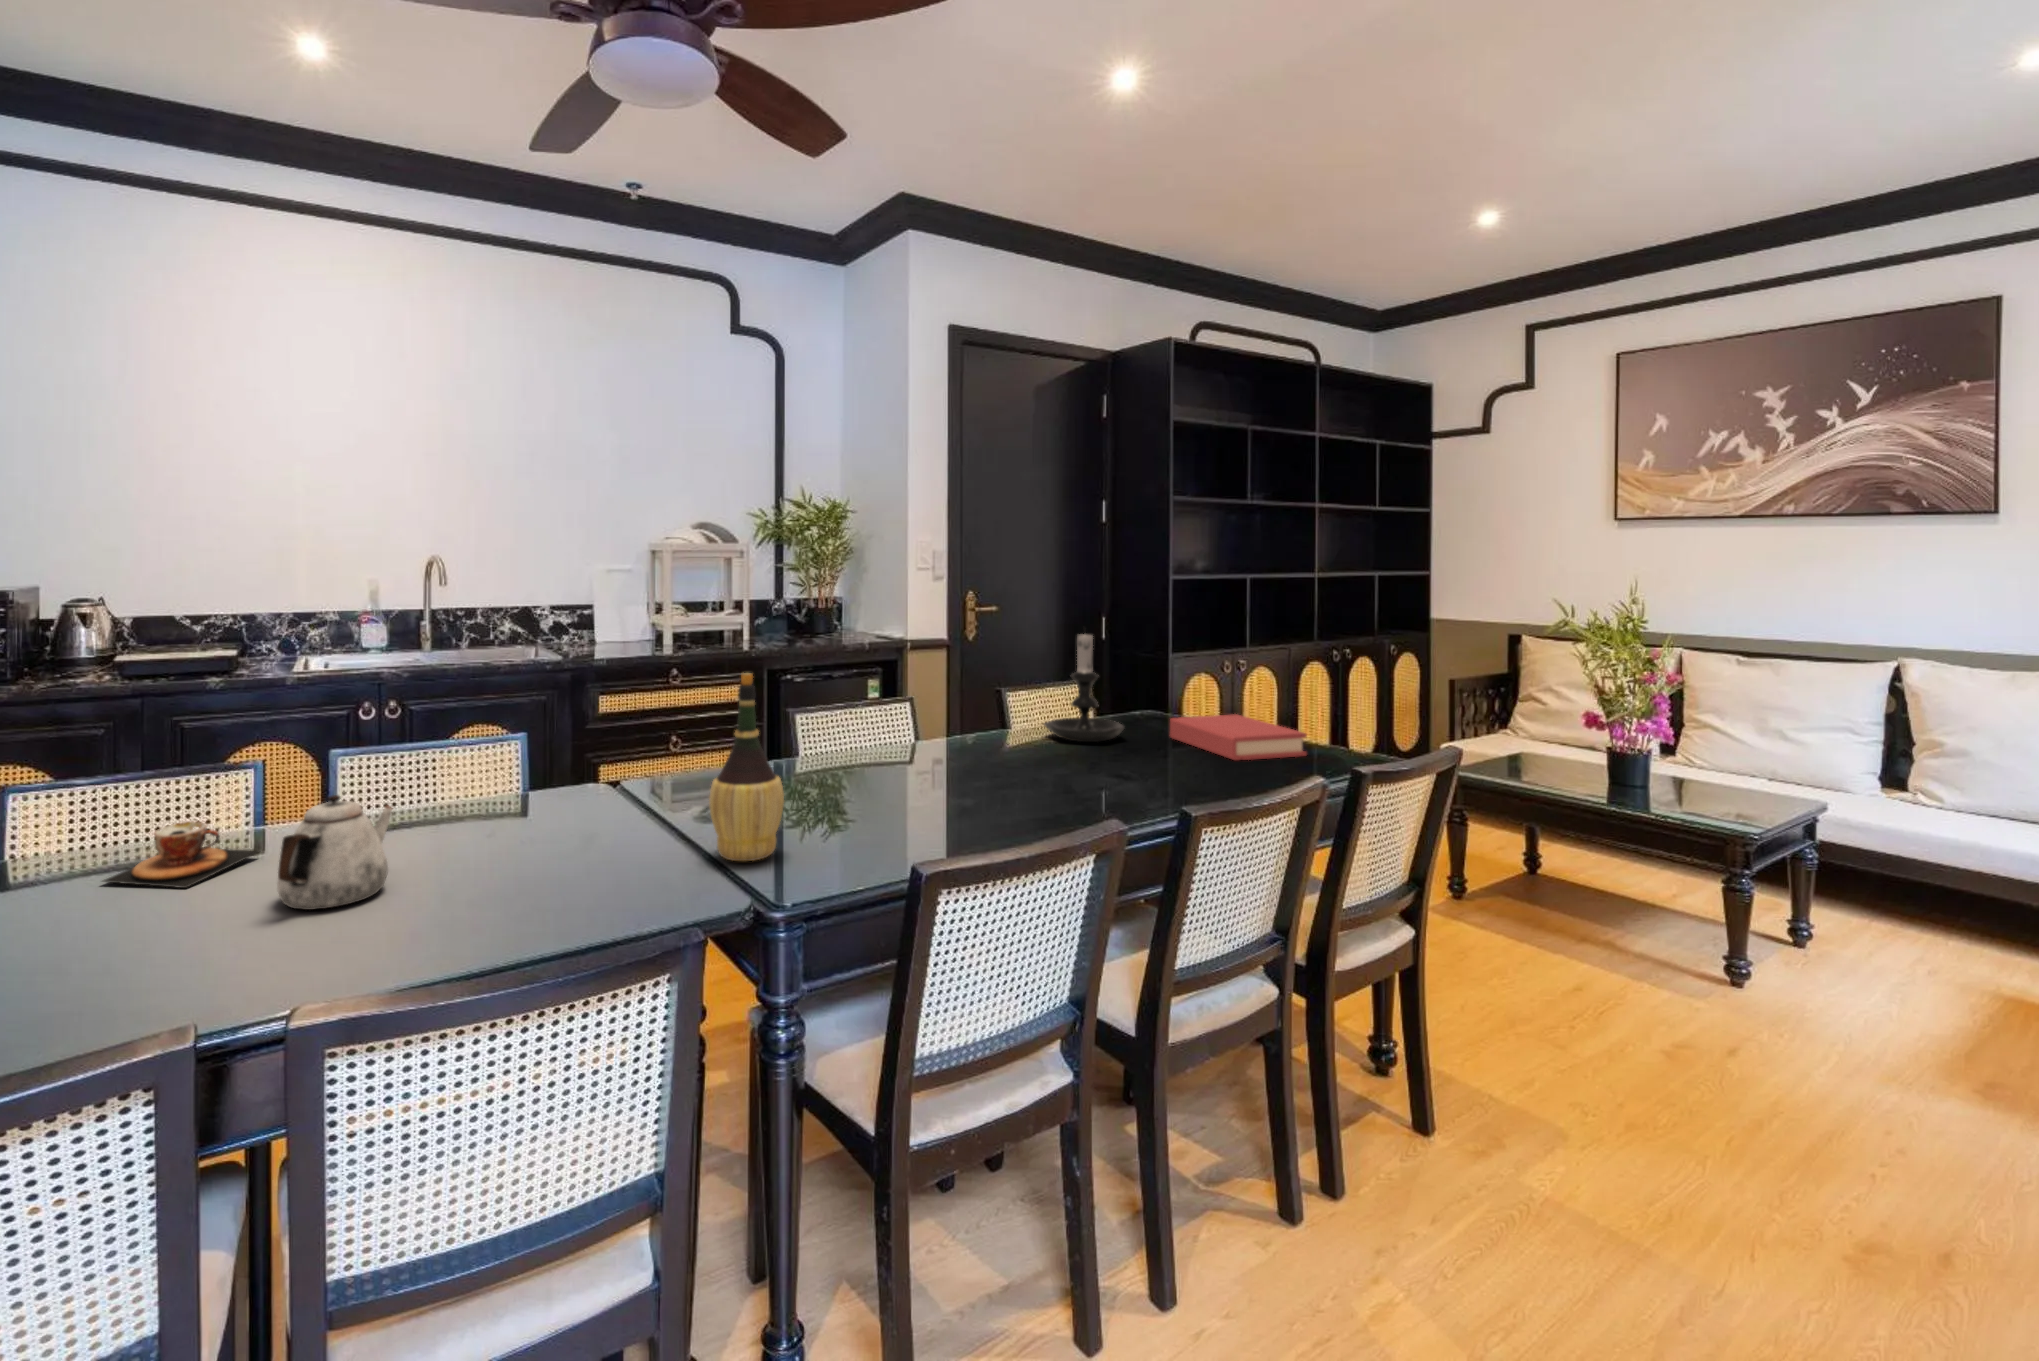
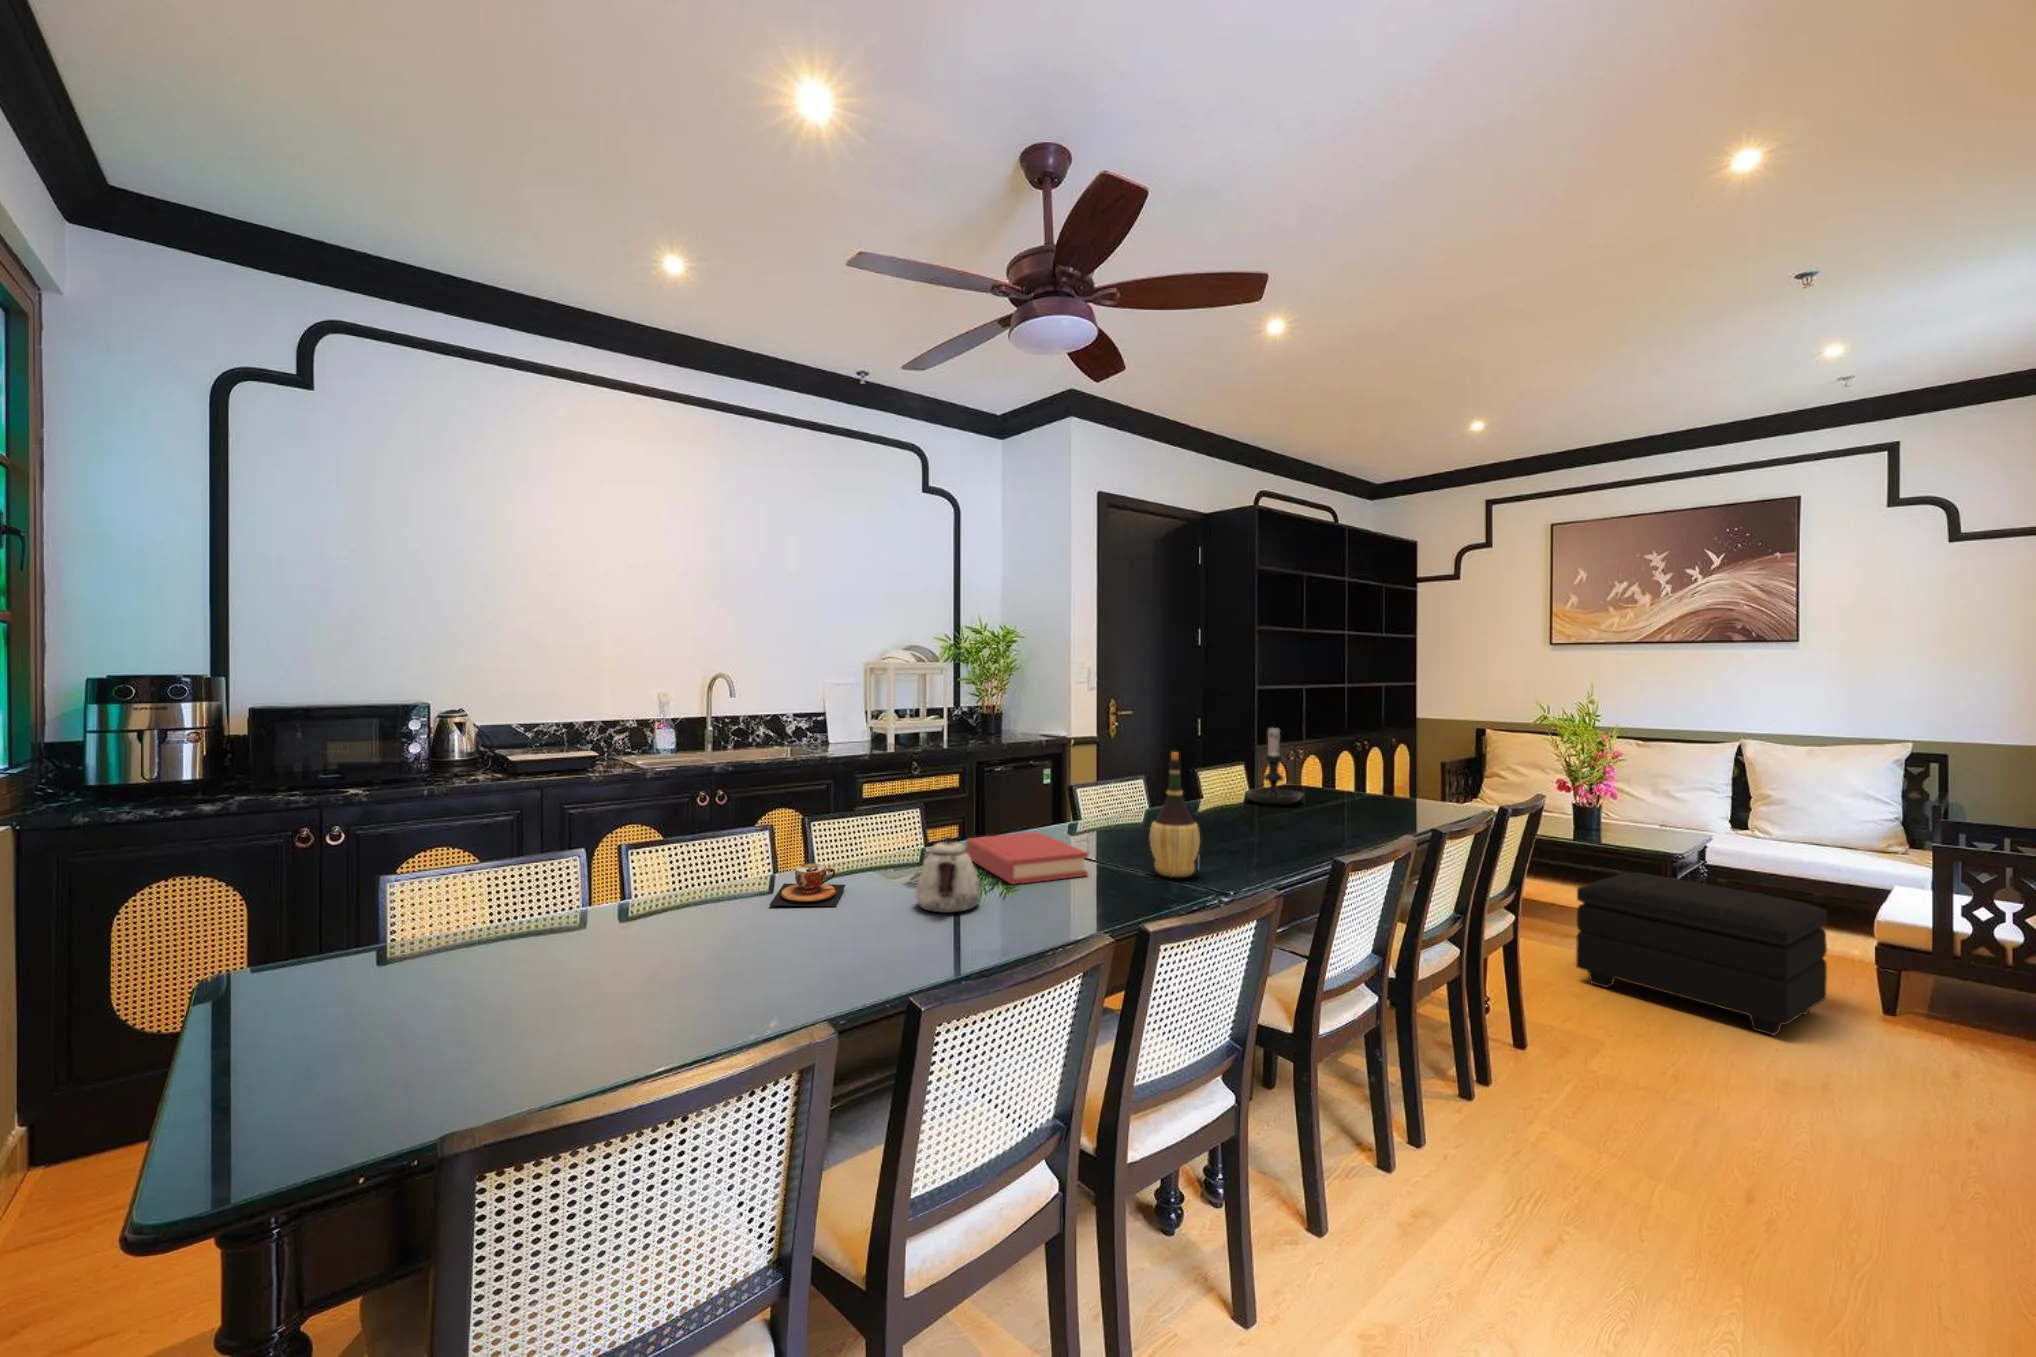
hardback book: present [1170,715,1307,760] -> present [967,832,1088,884]
footstool: none [1566,855,1978,1137] -> present [1576,873,1827,1035]

